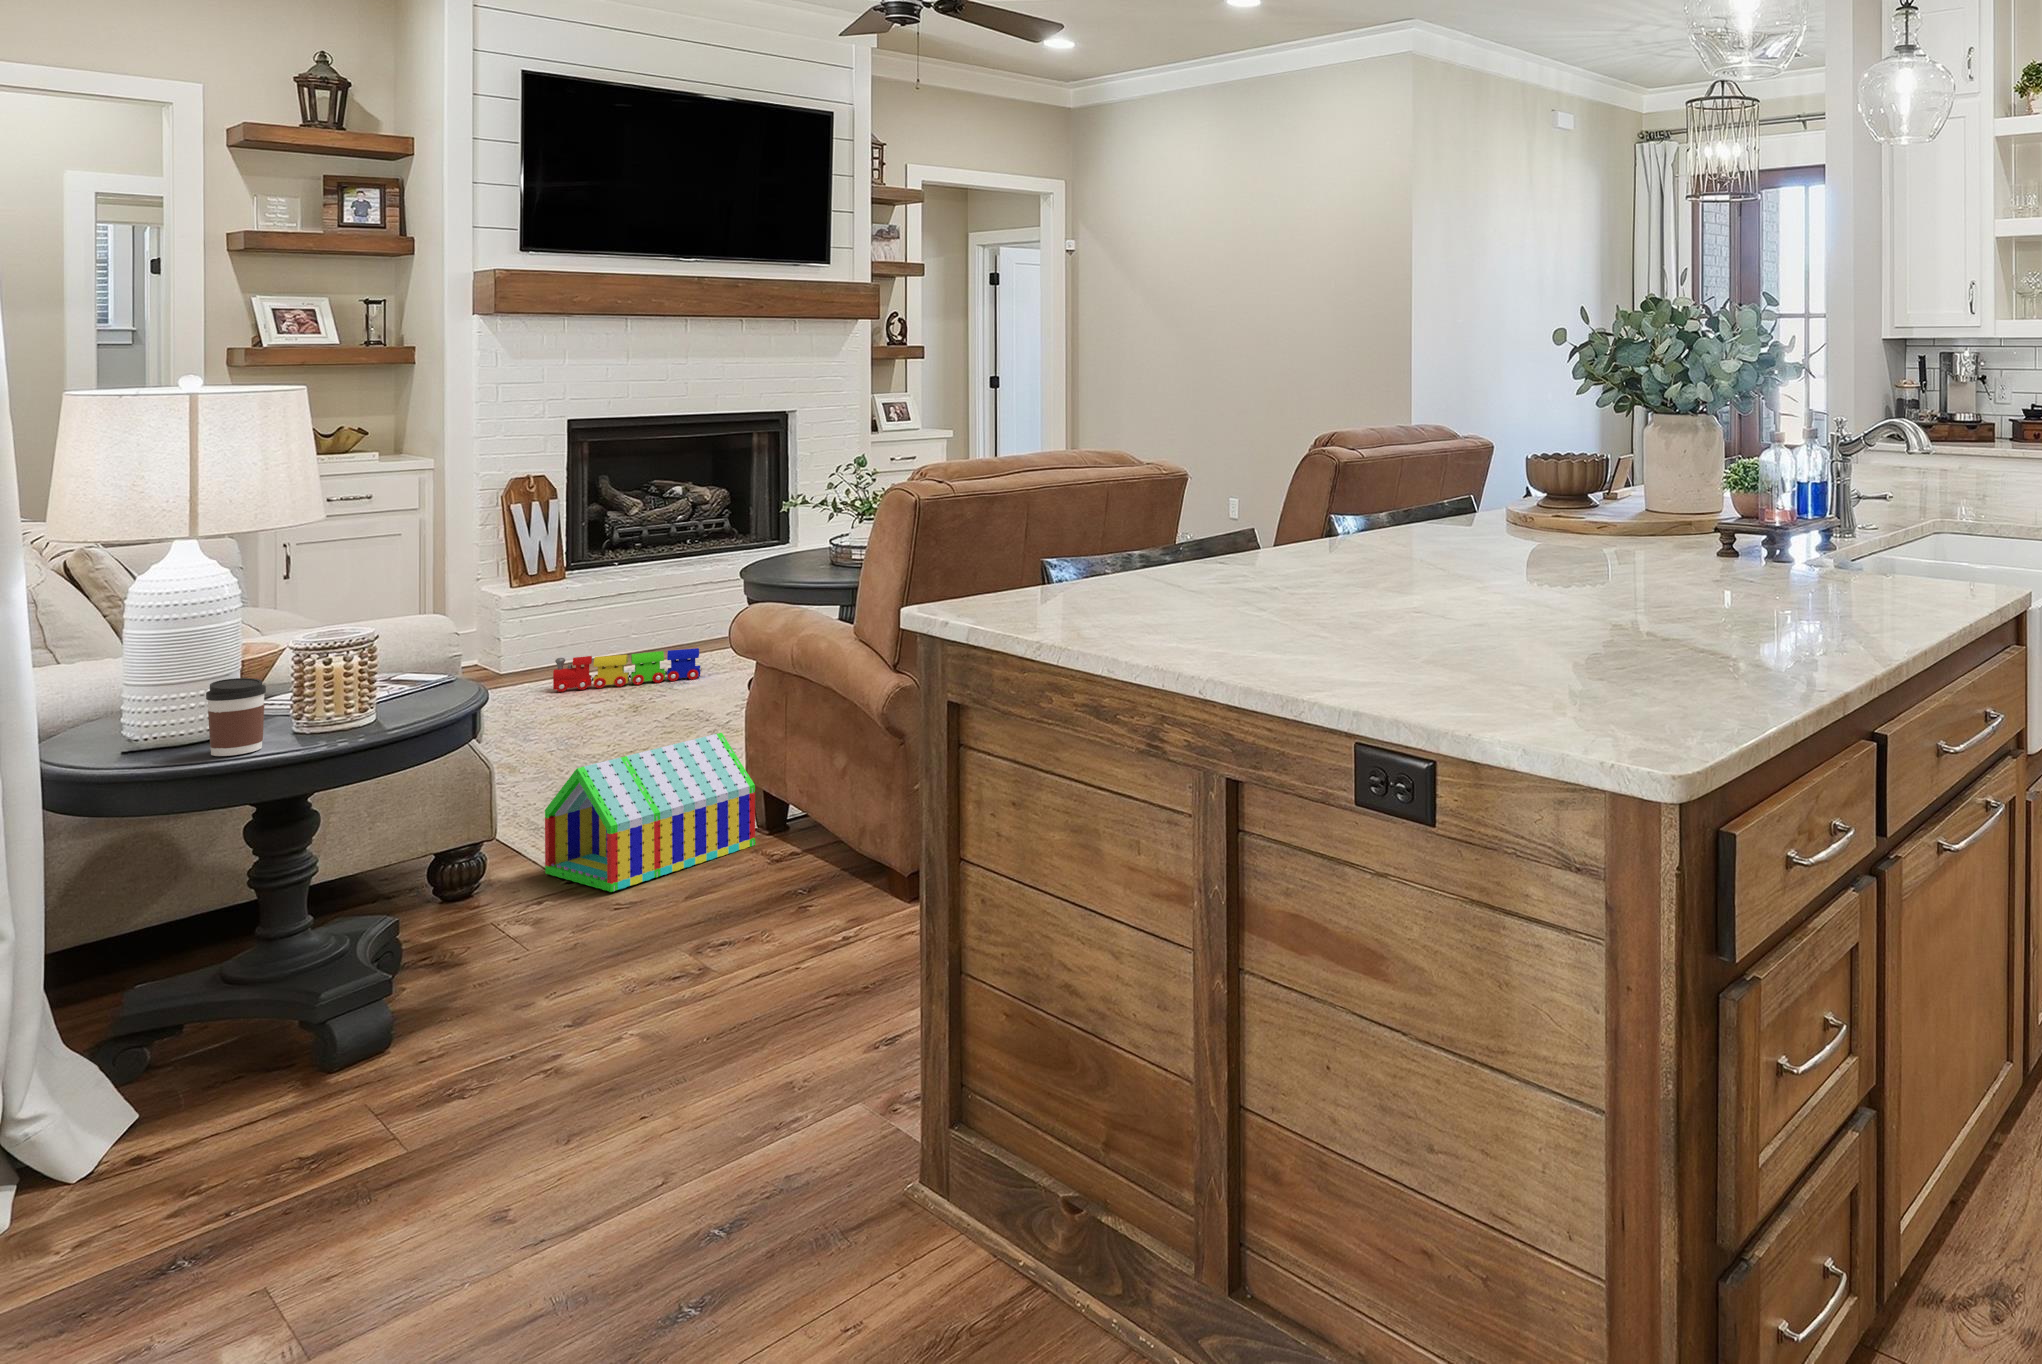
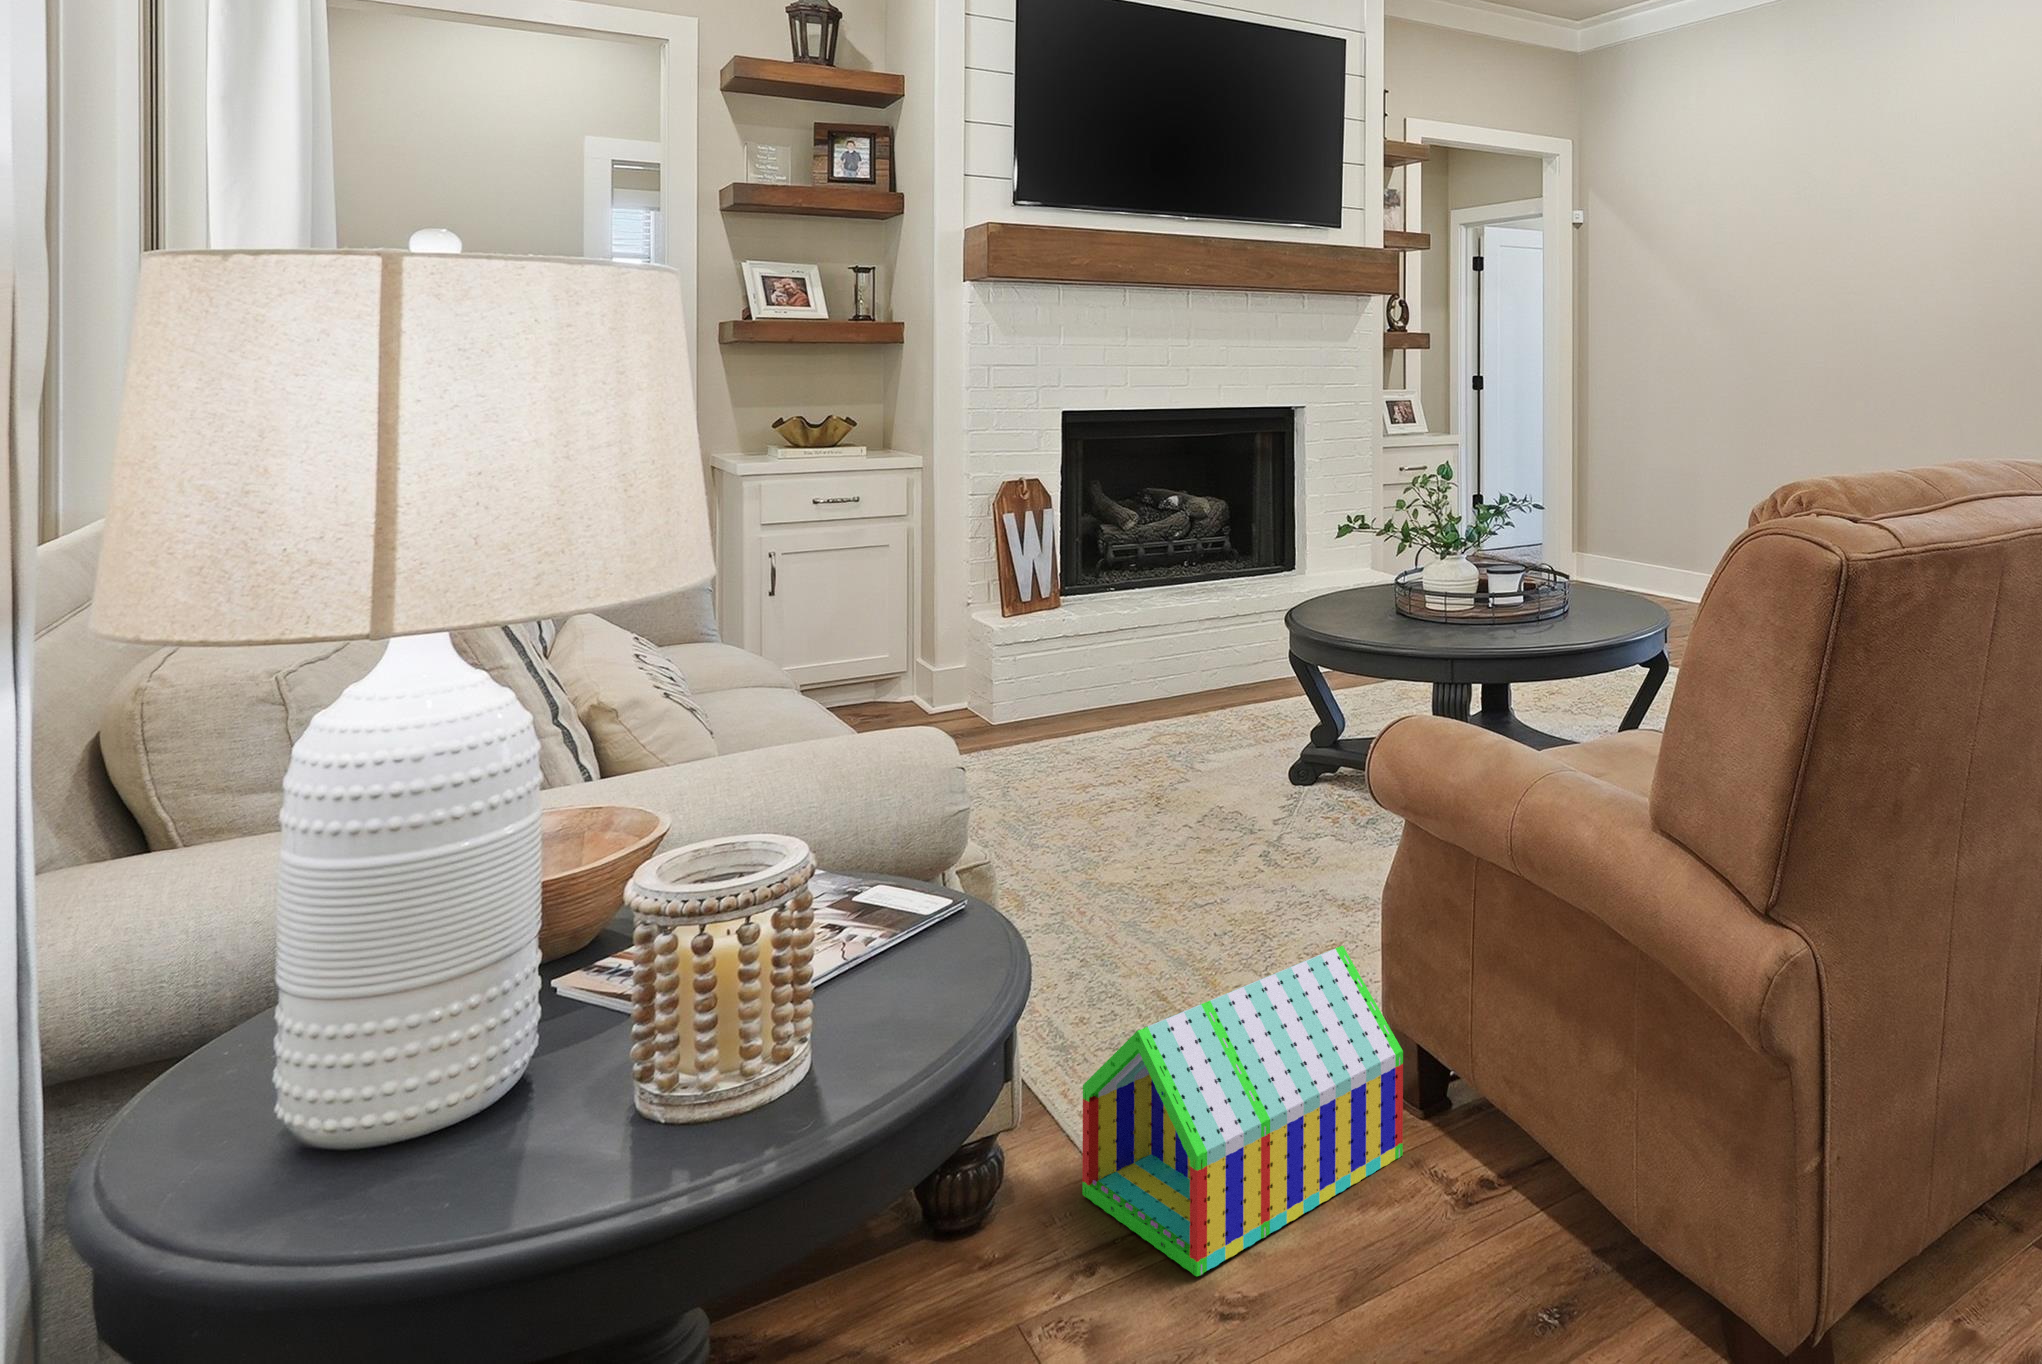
toy train: present [553,648,702,692] -> none [1055,712,1225,764]
coffee cup: present [206,678,266,756] -> none [449,985,577,1189]

